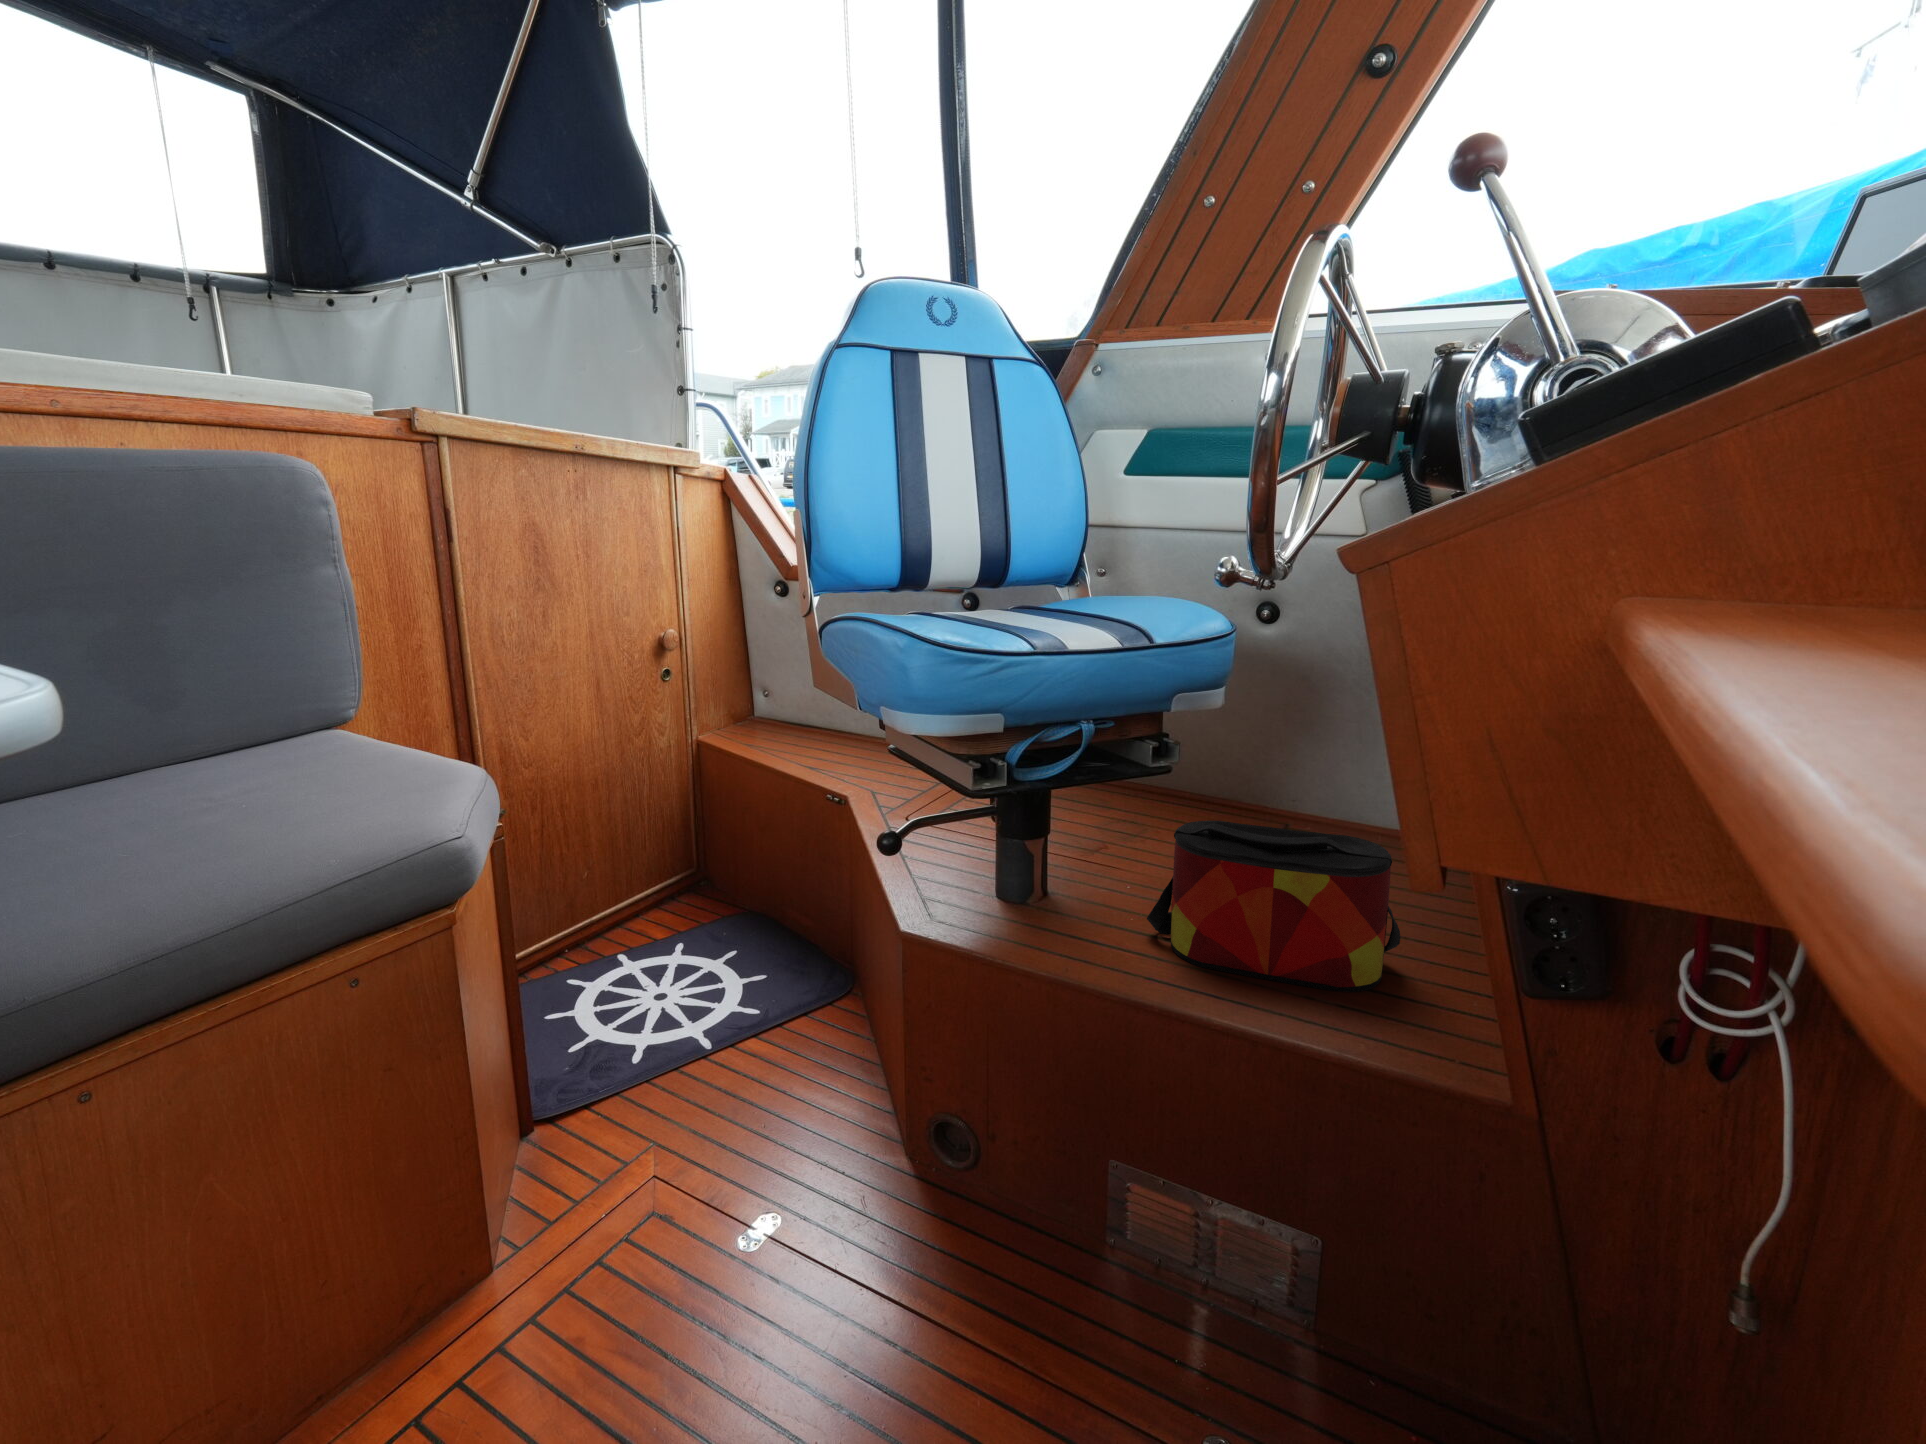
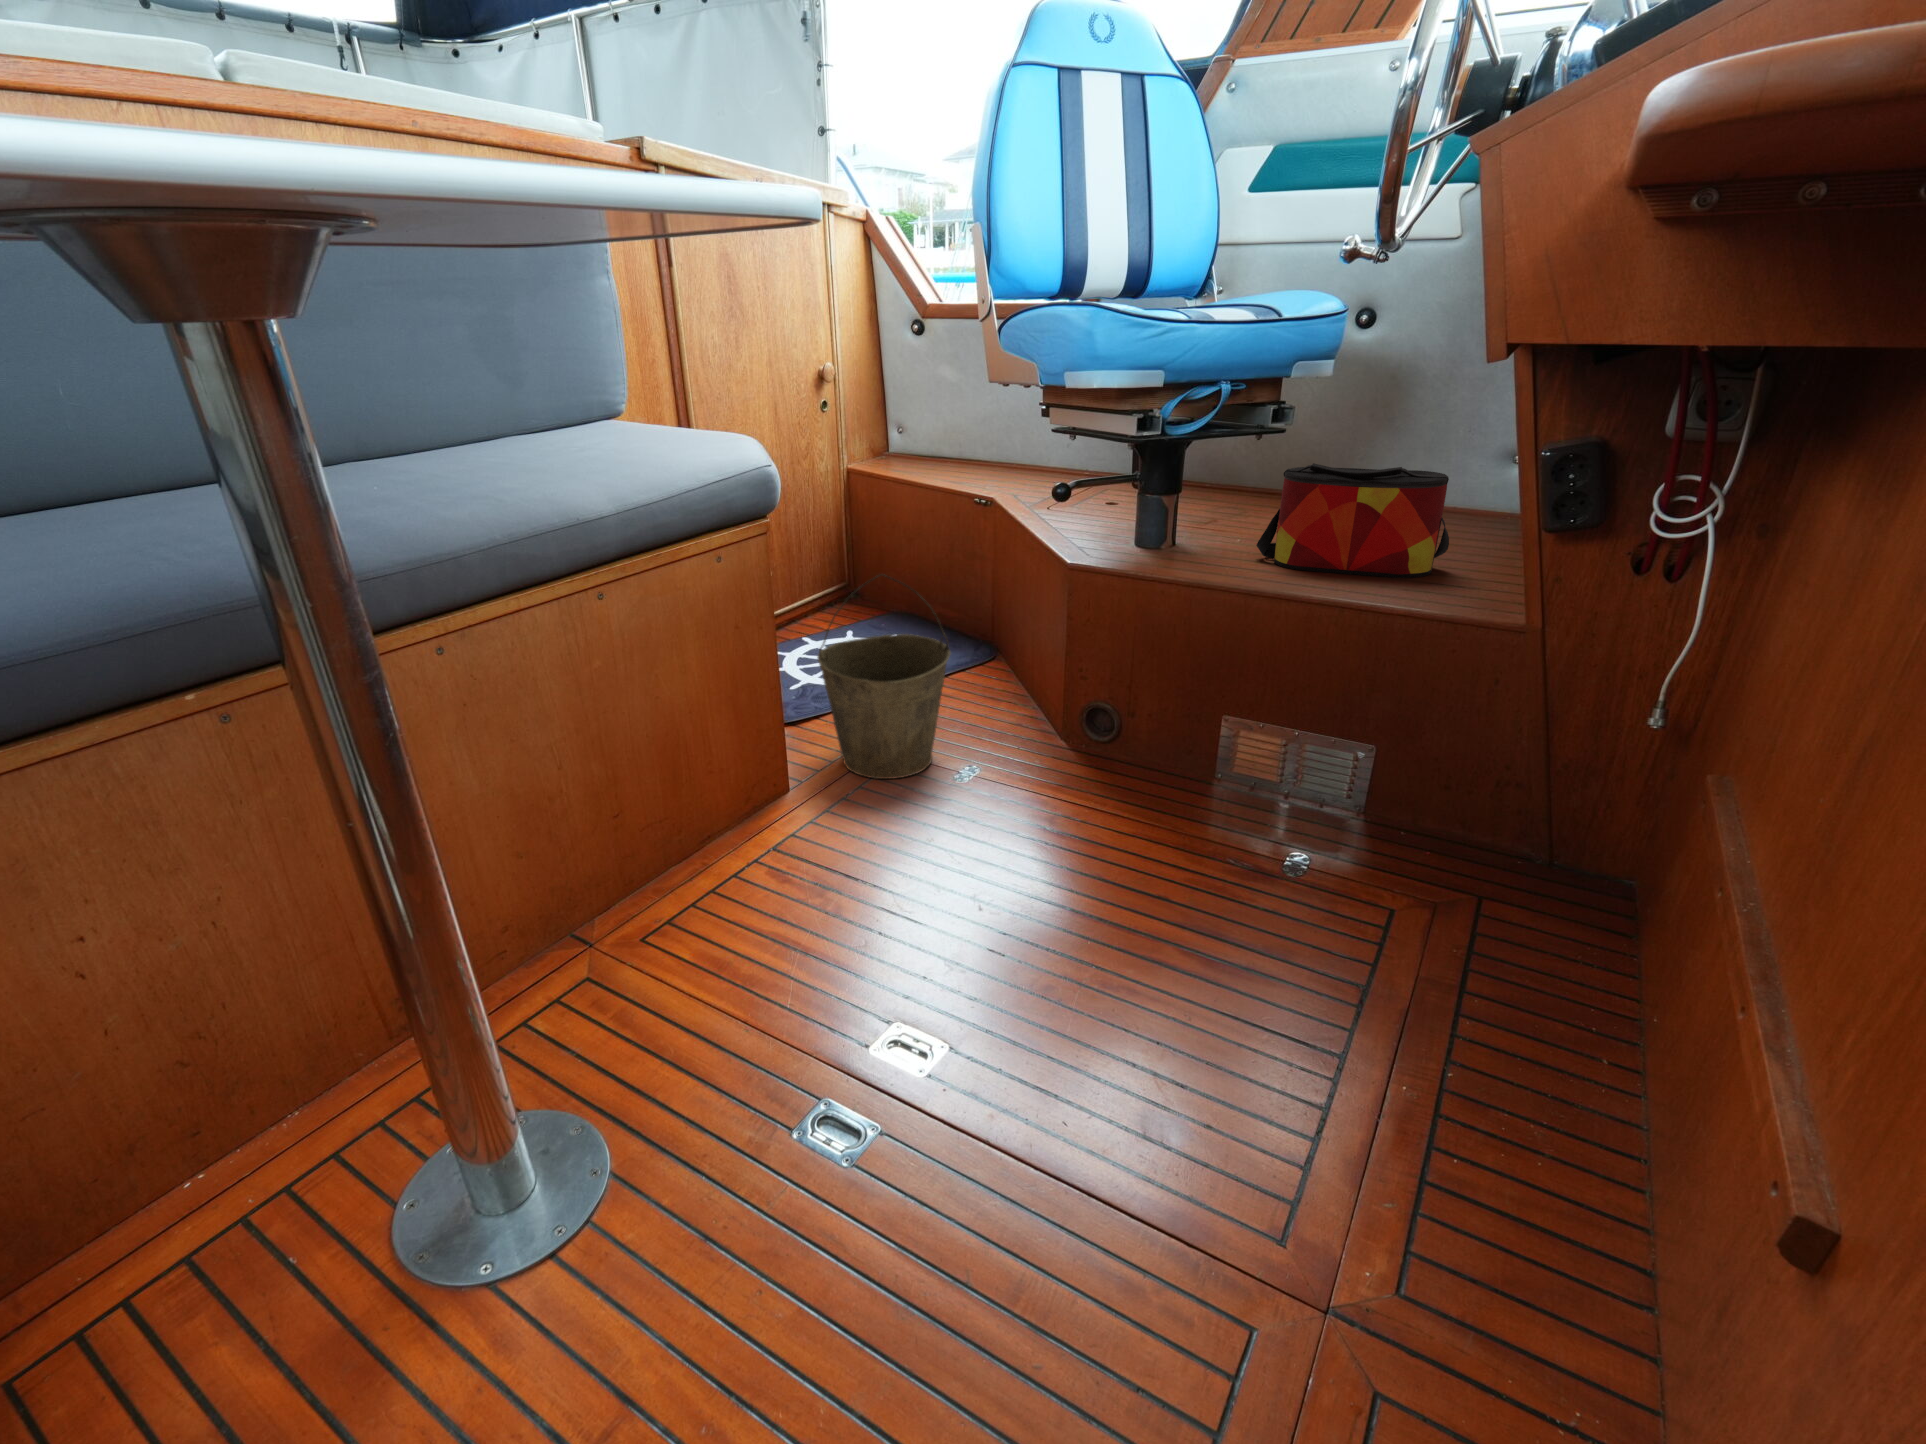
bucket: none [531,977,732,1281] -> present [817,574,951,779]

